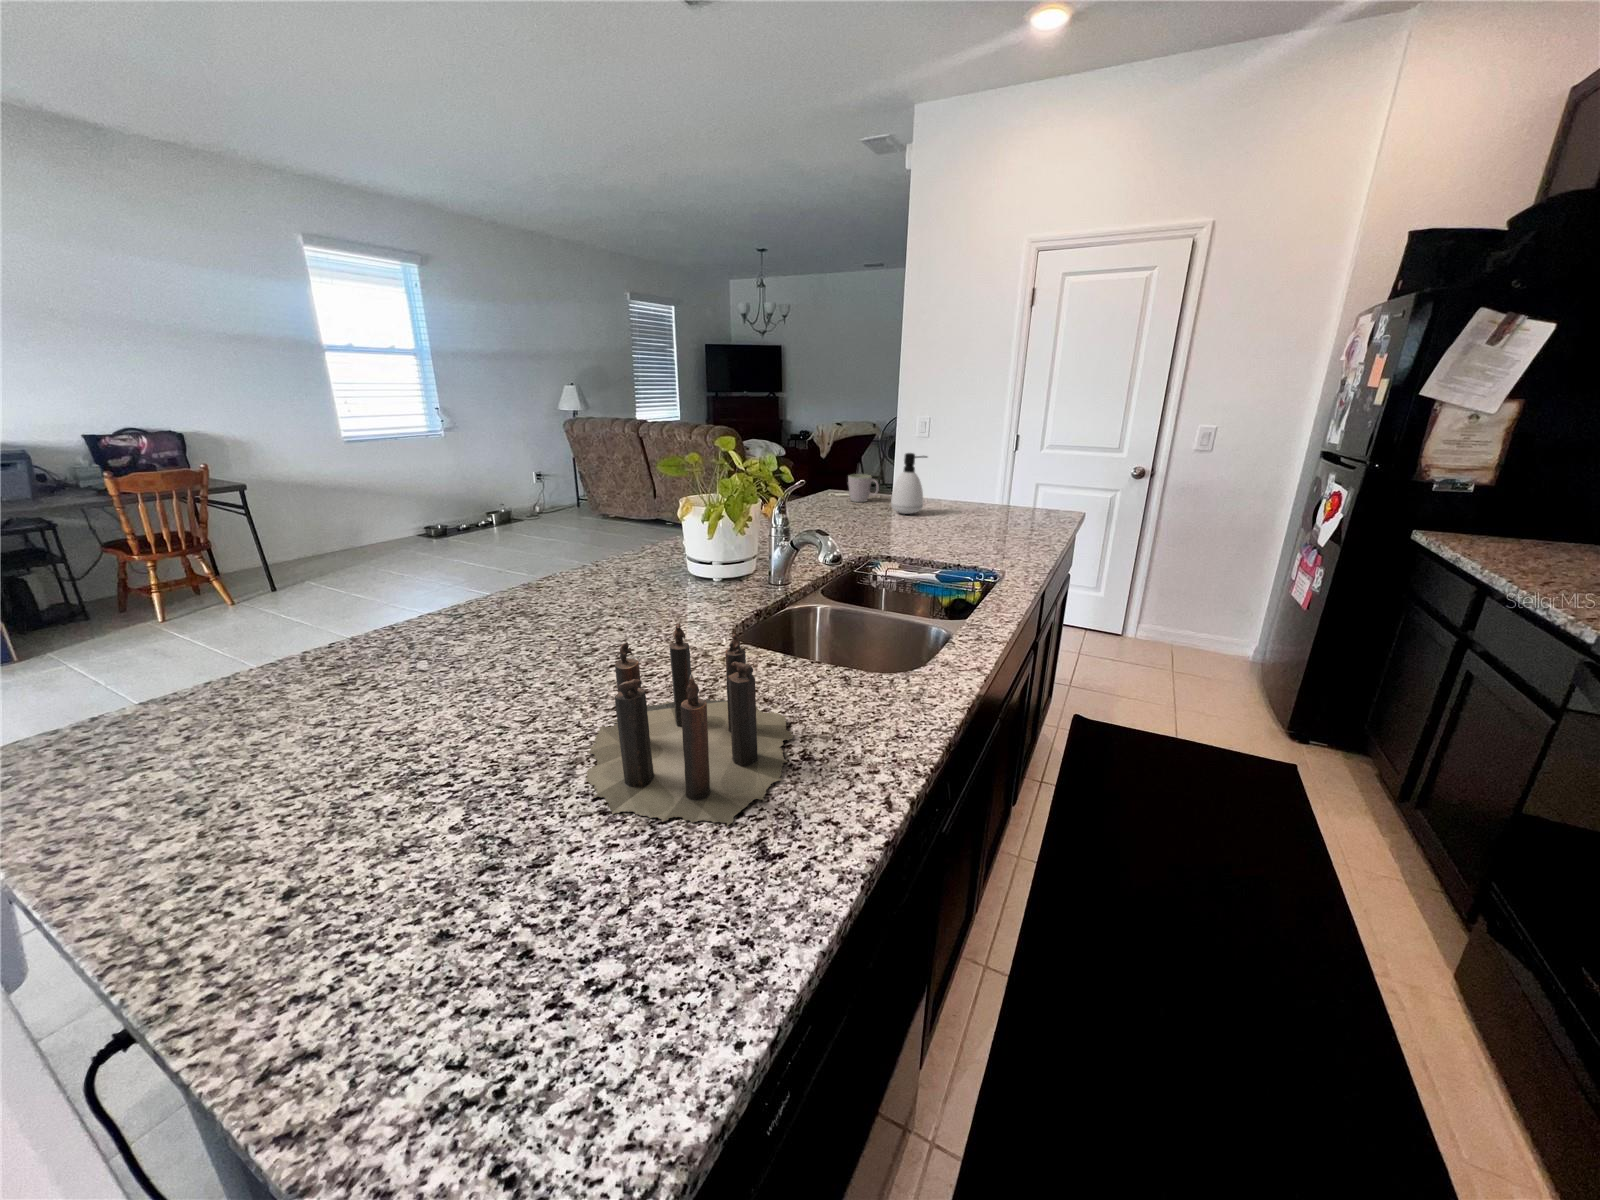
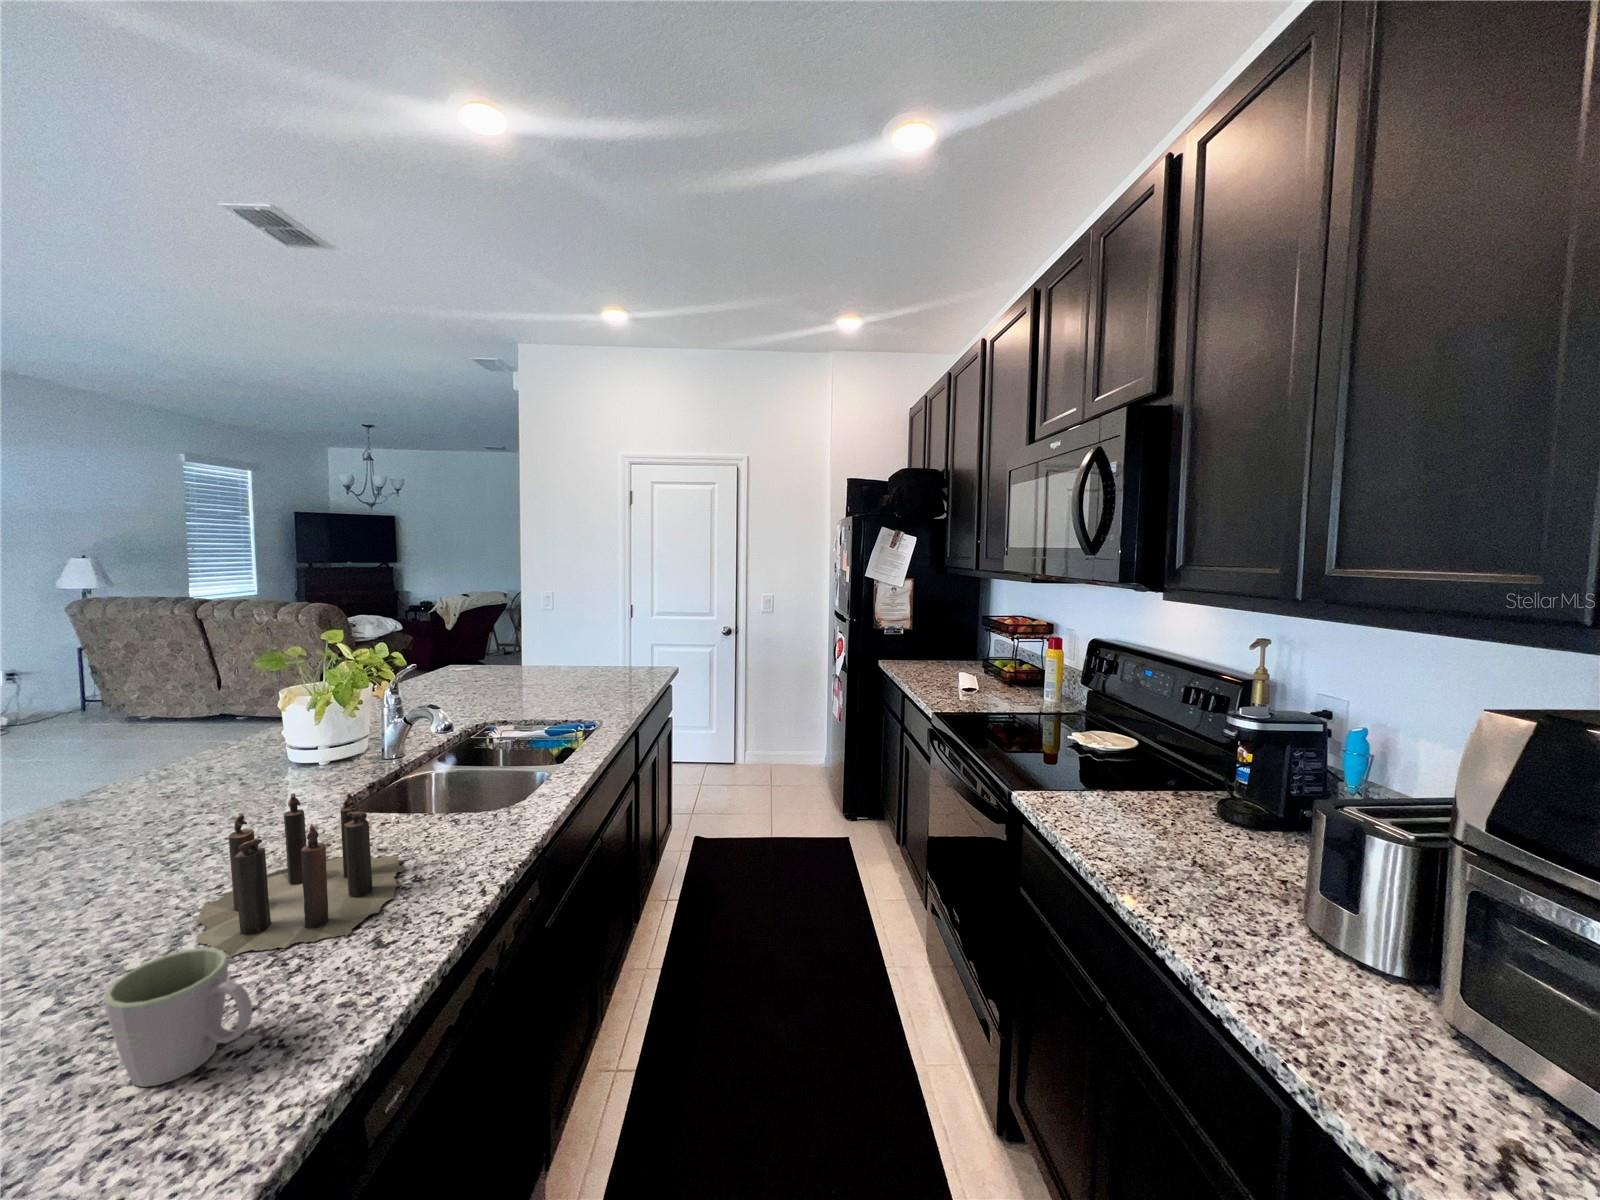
soap dispenser: present [891,453,927,514] -> none [512,629,543,682]
mug: present [848,474,879,502] -> present [104,948,252,1087]

